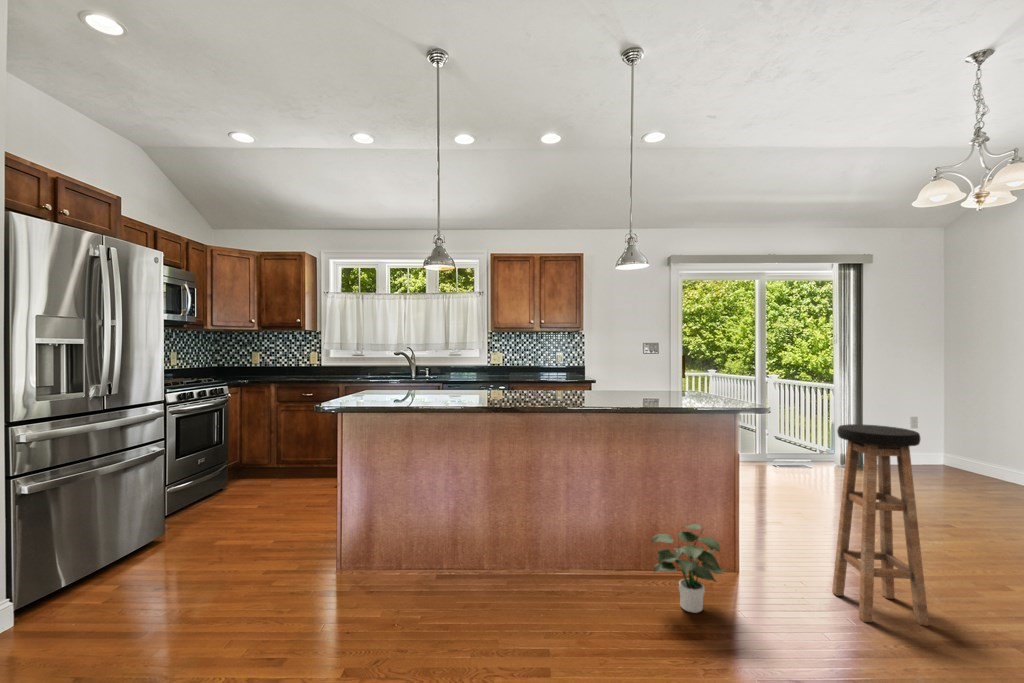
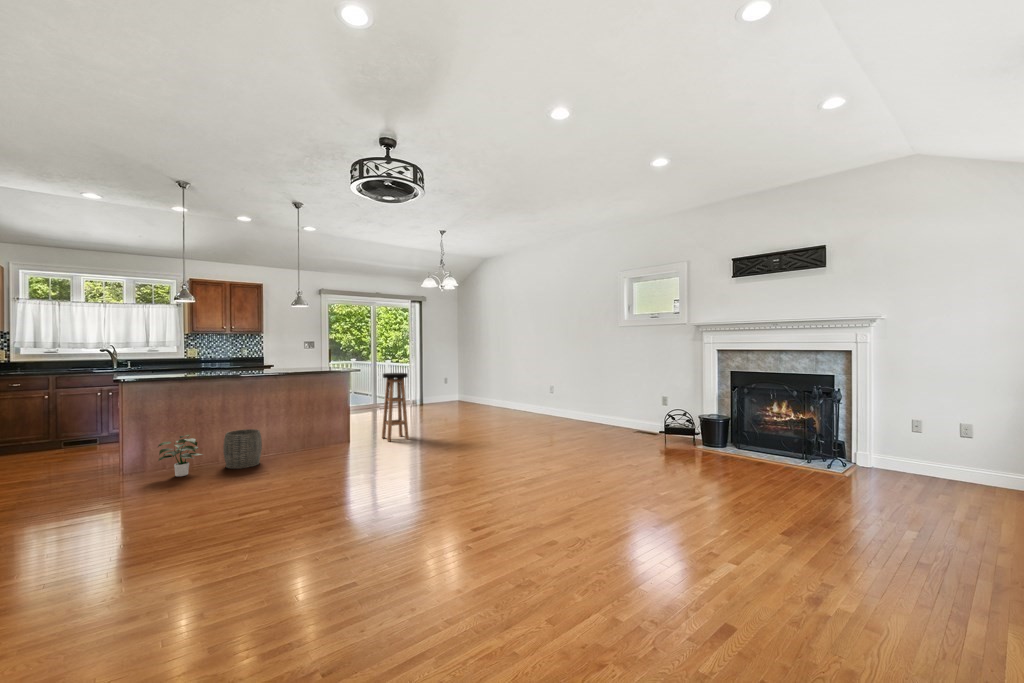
potted plant: present [651,524,725,613] -> present [158,435,202,476]
woven basket: none [469,538,546,648] -> present [223,429,262,469]

